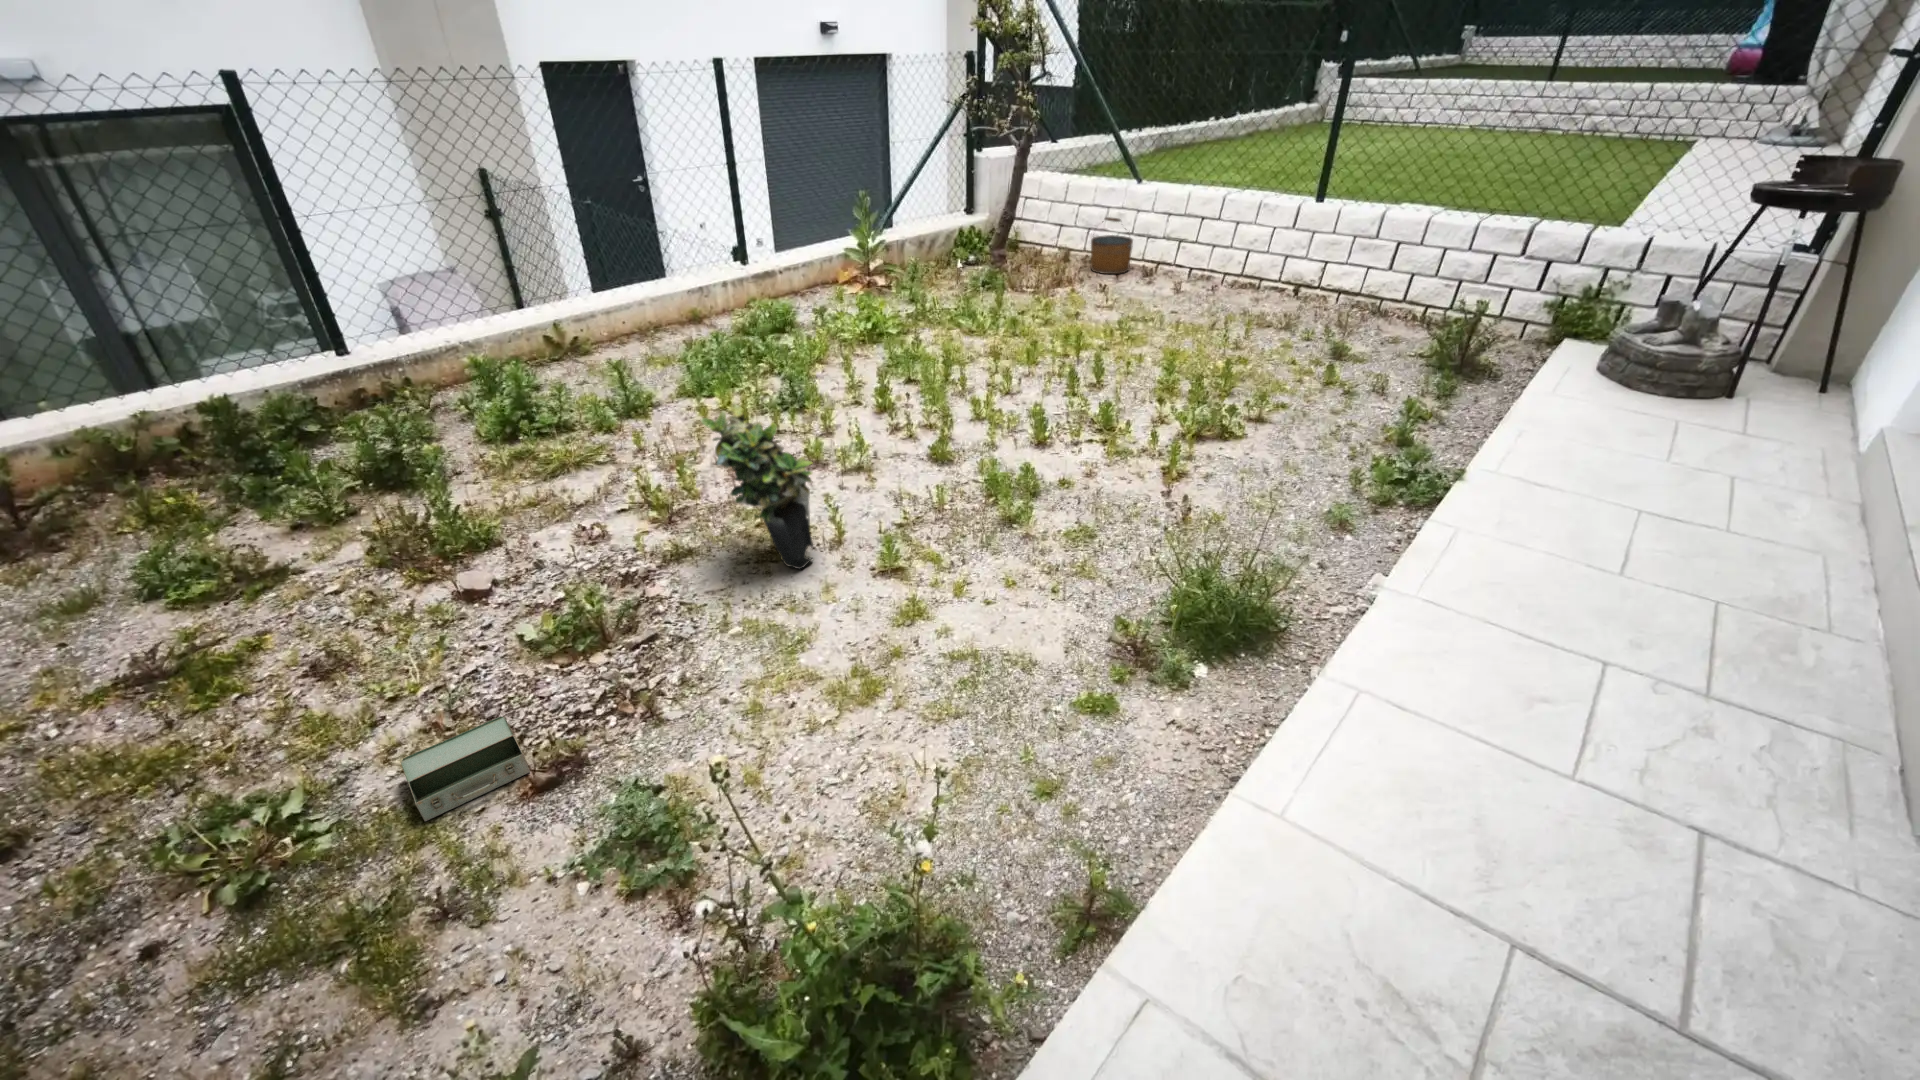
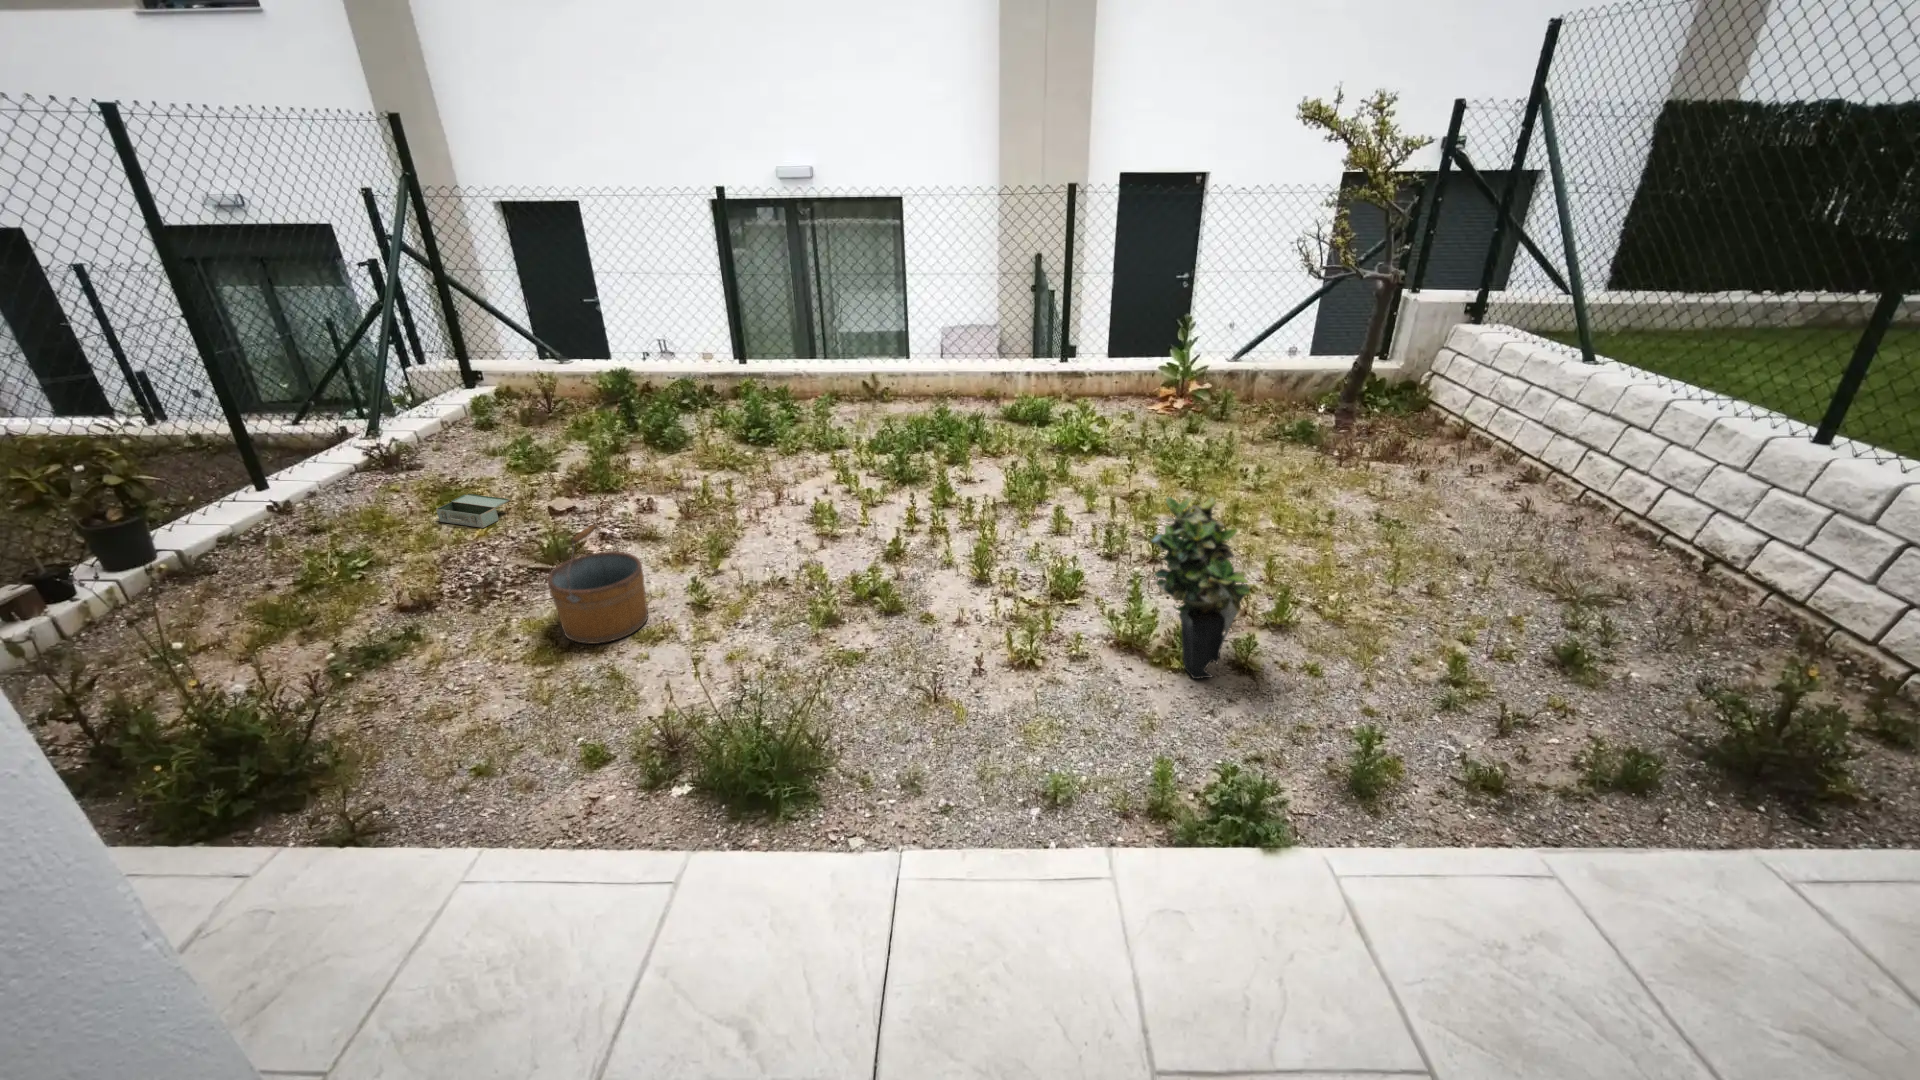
bucket: present [1091,217,1133,274] -> present [547,524,648,644]
potted plant: present [701,404,813,569] -> present [1152,497,1250,679]

